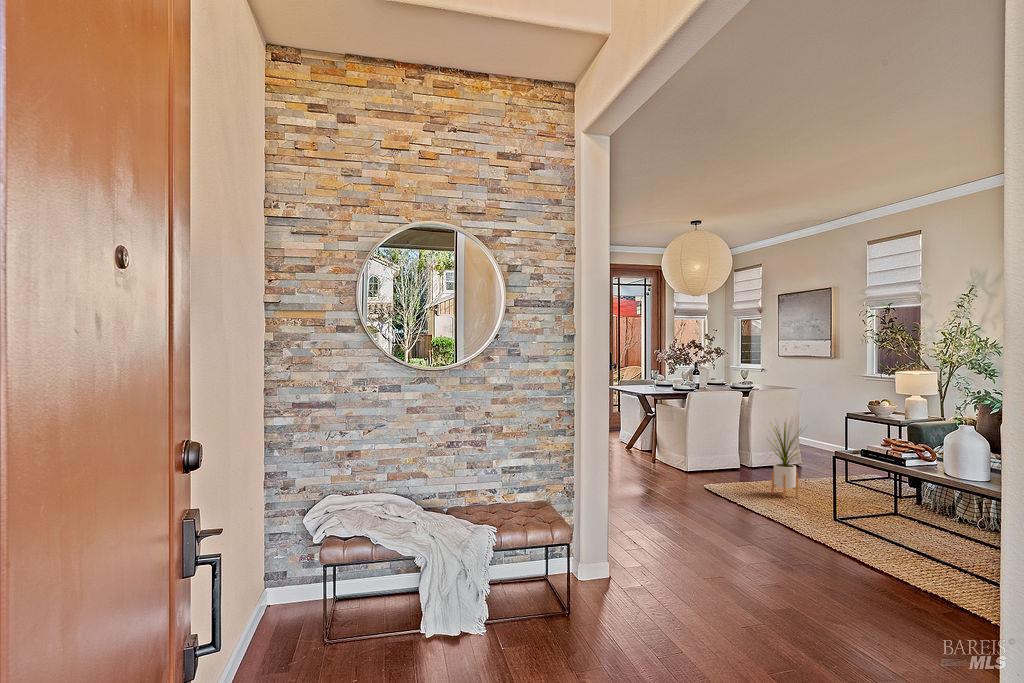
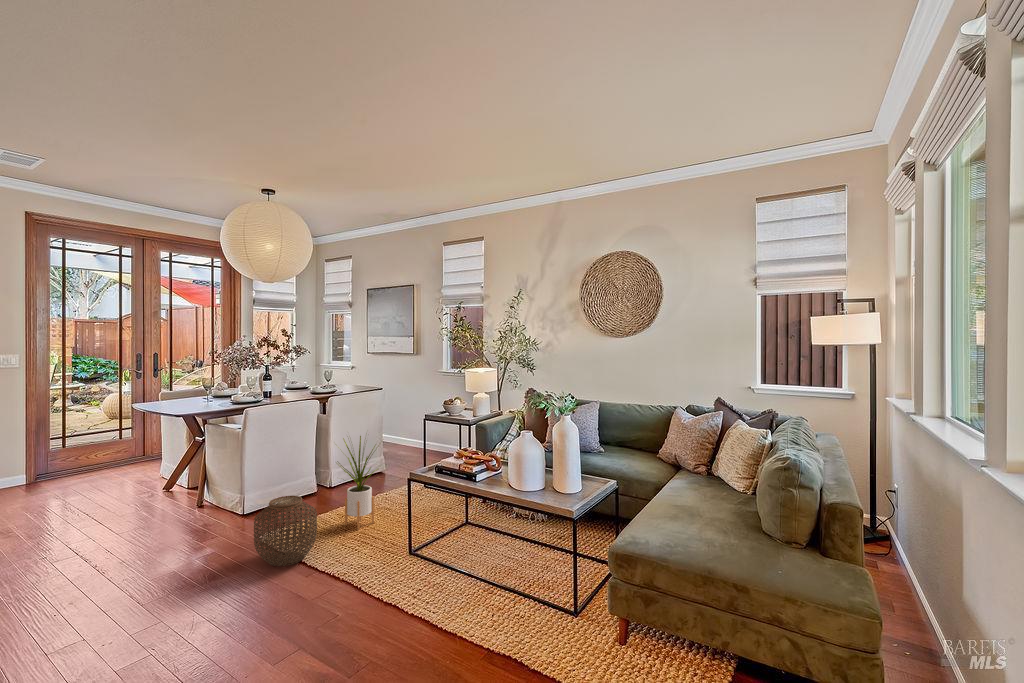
woven basket: none [705,456,752,507] -> present [254,496,317,566]

